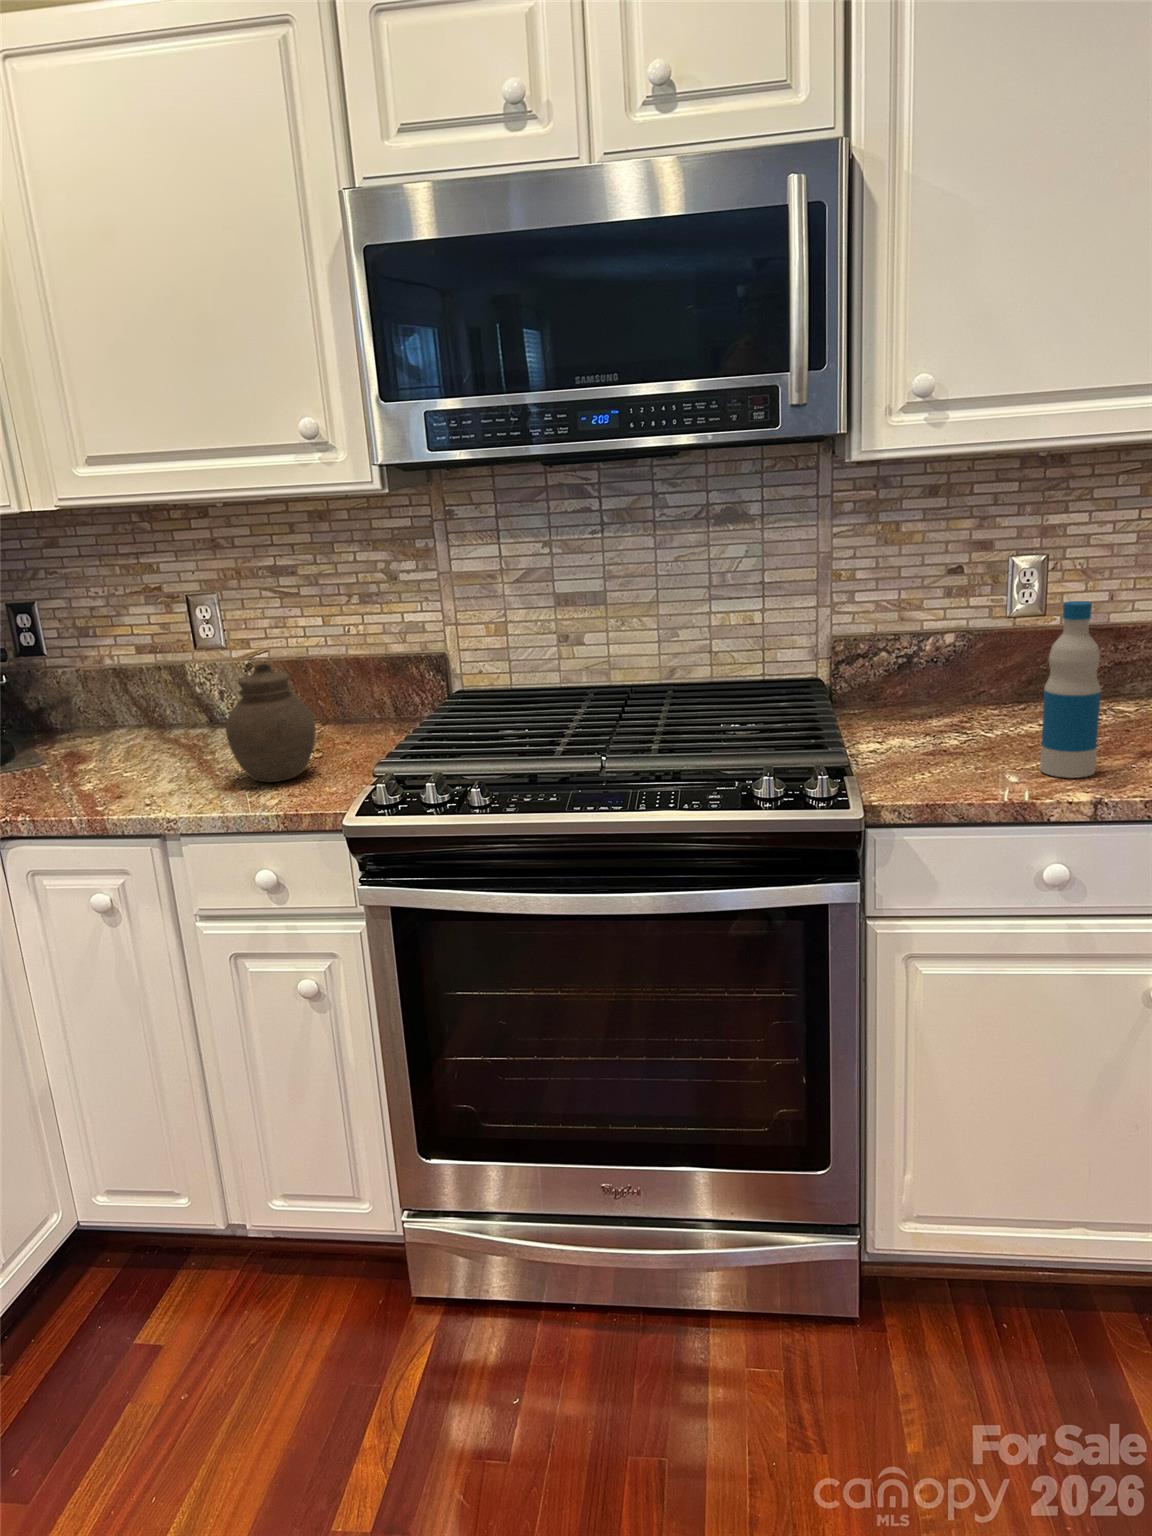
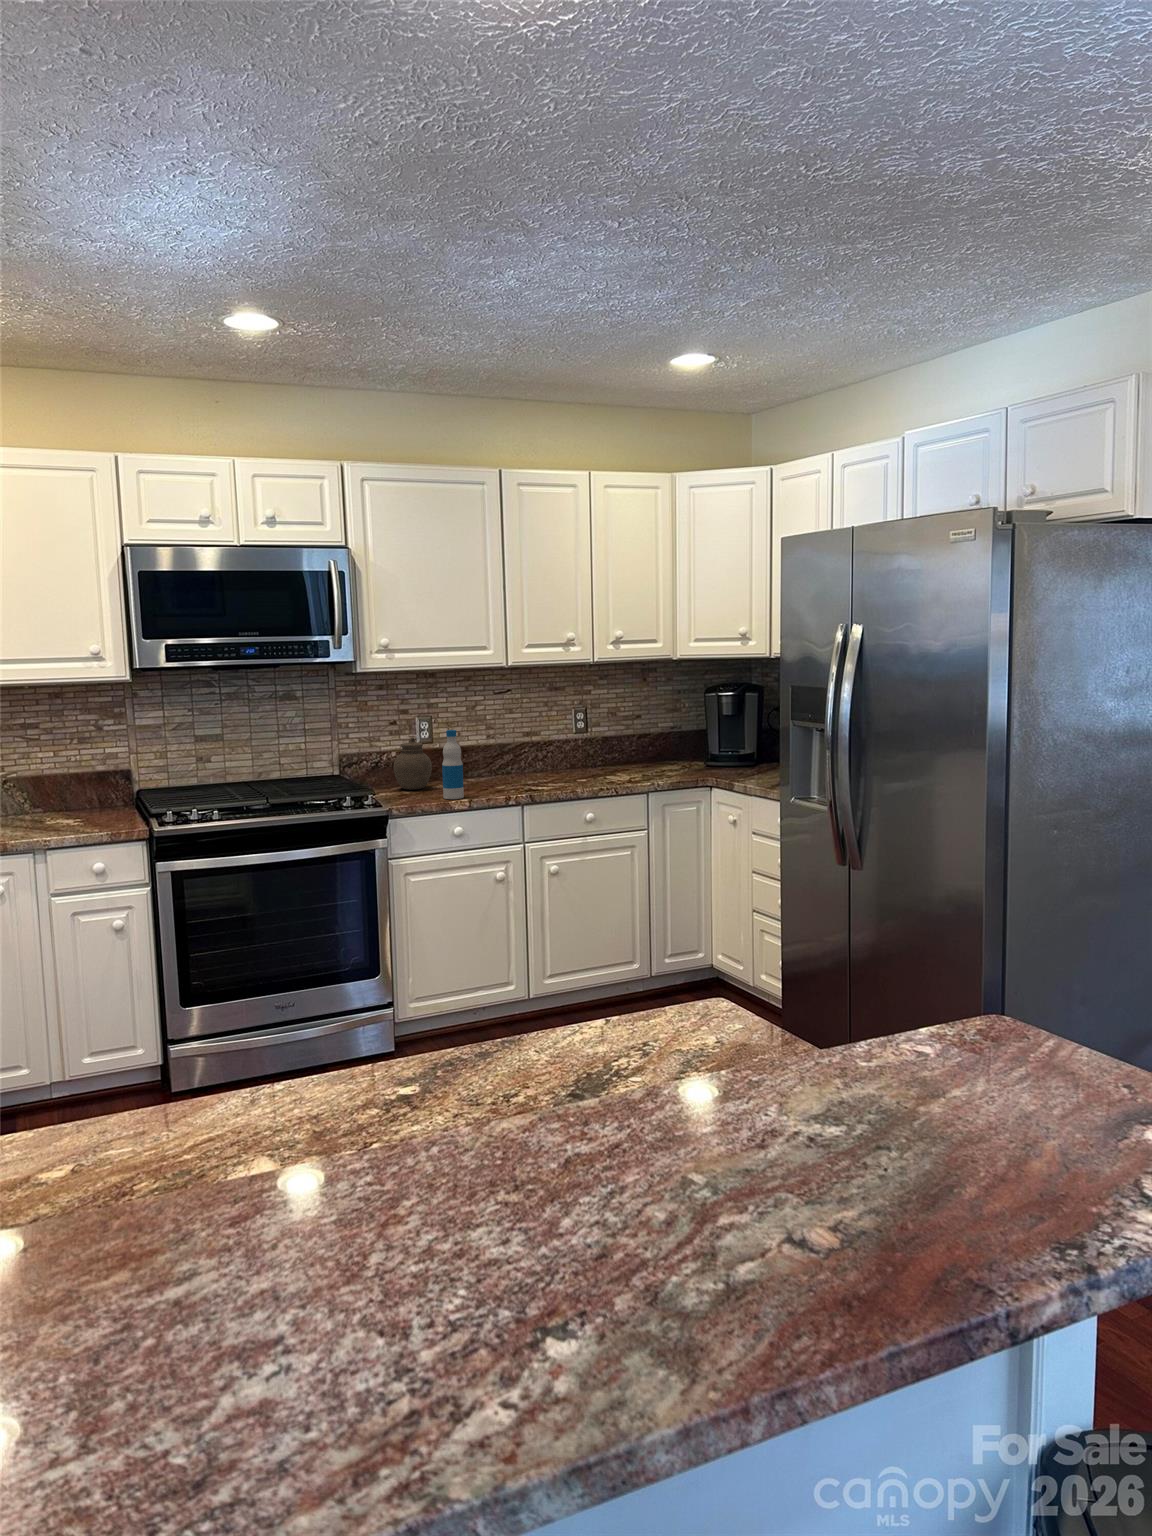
jar: present [226,663,315,782] -> present [393,738,432,790]

